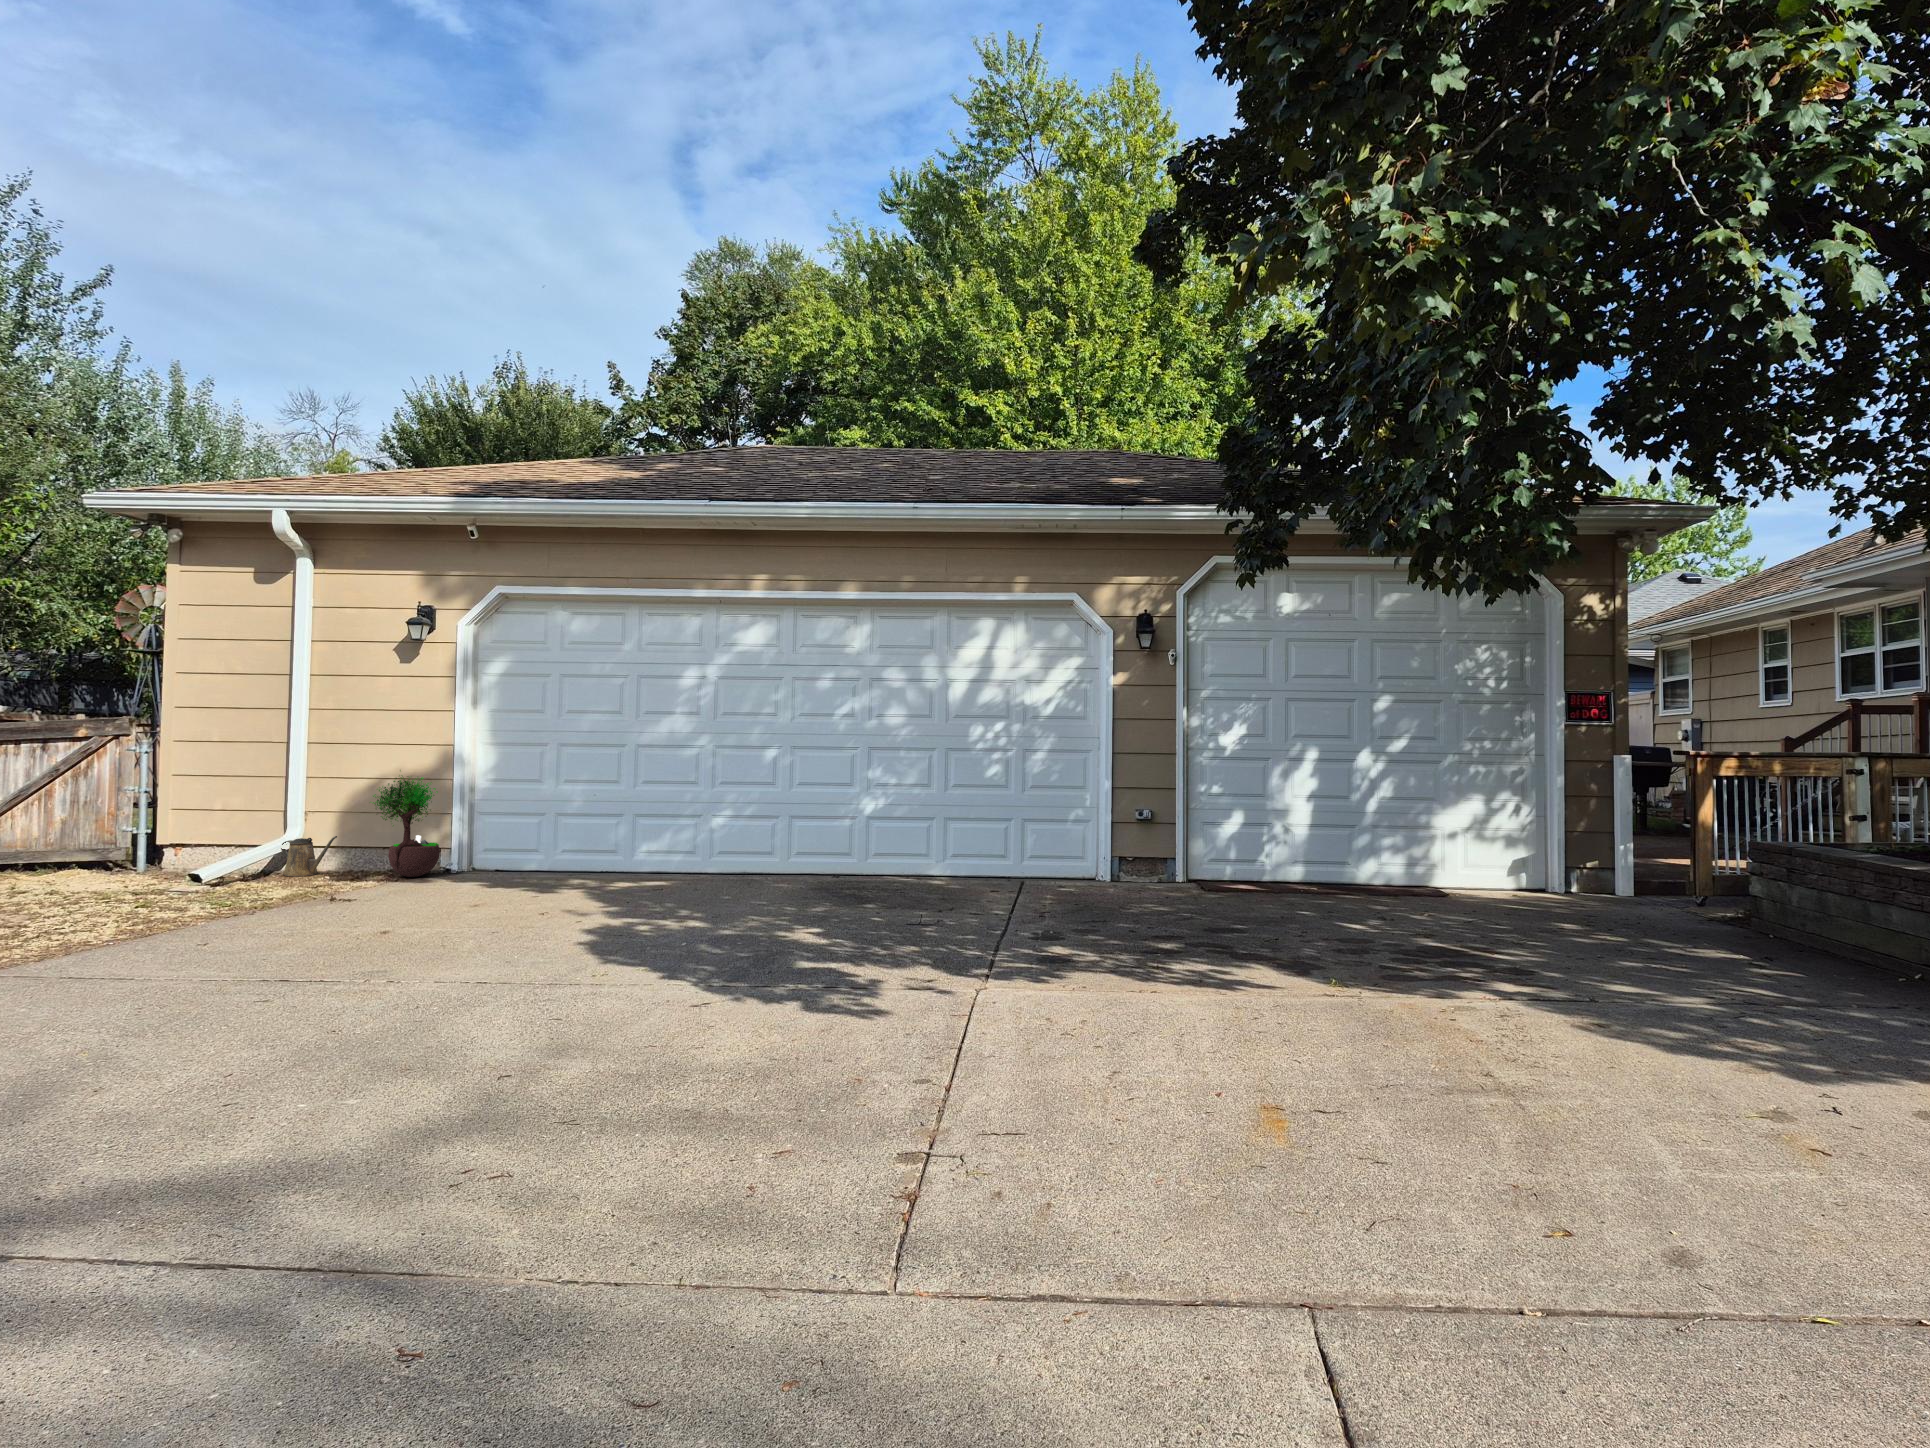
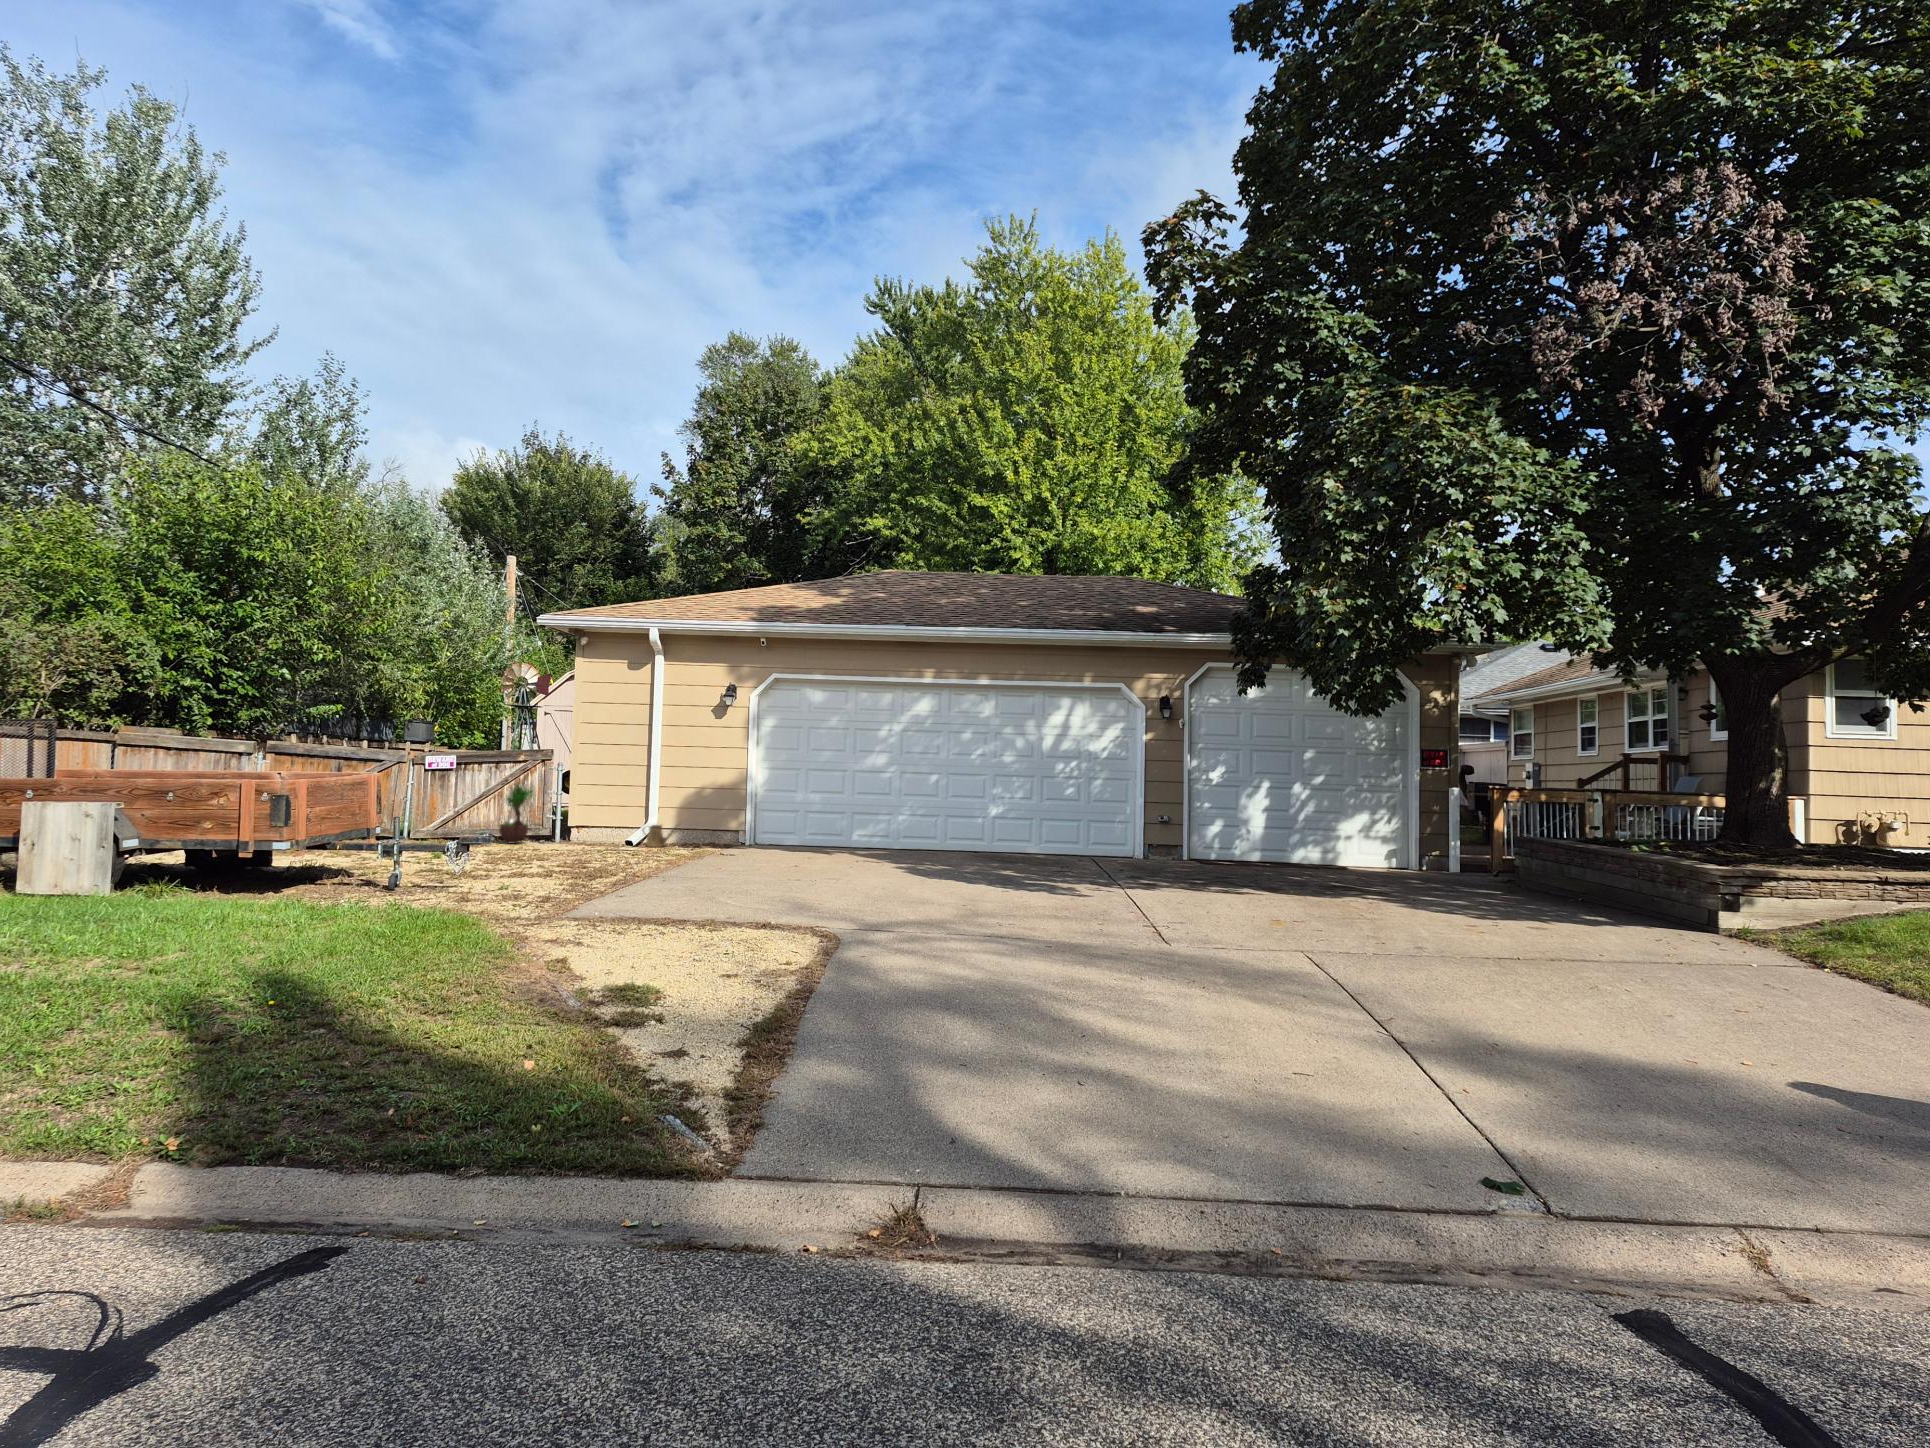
potted tree: present [370,770,440,877] -> present [499,785,536,844]

